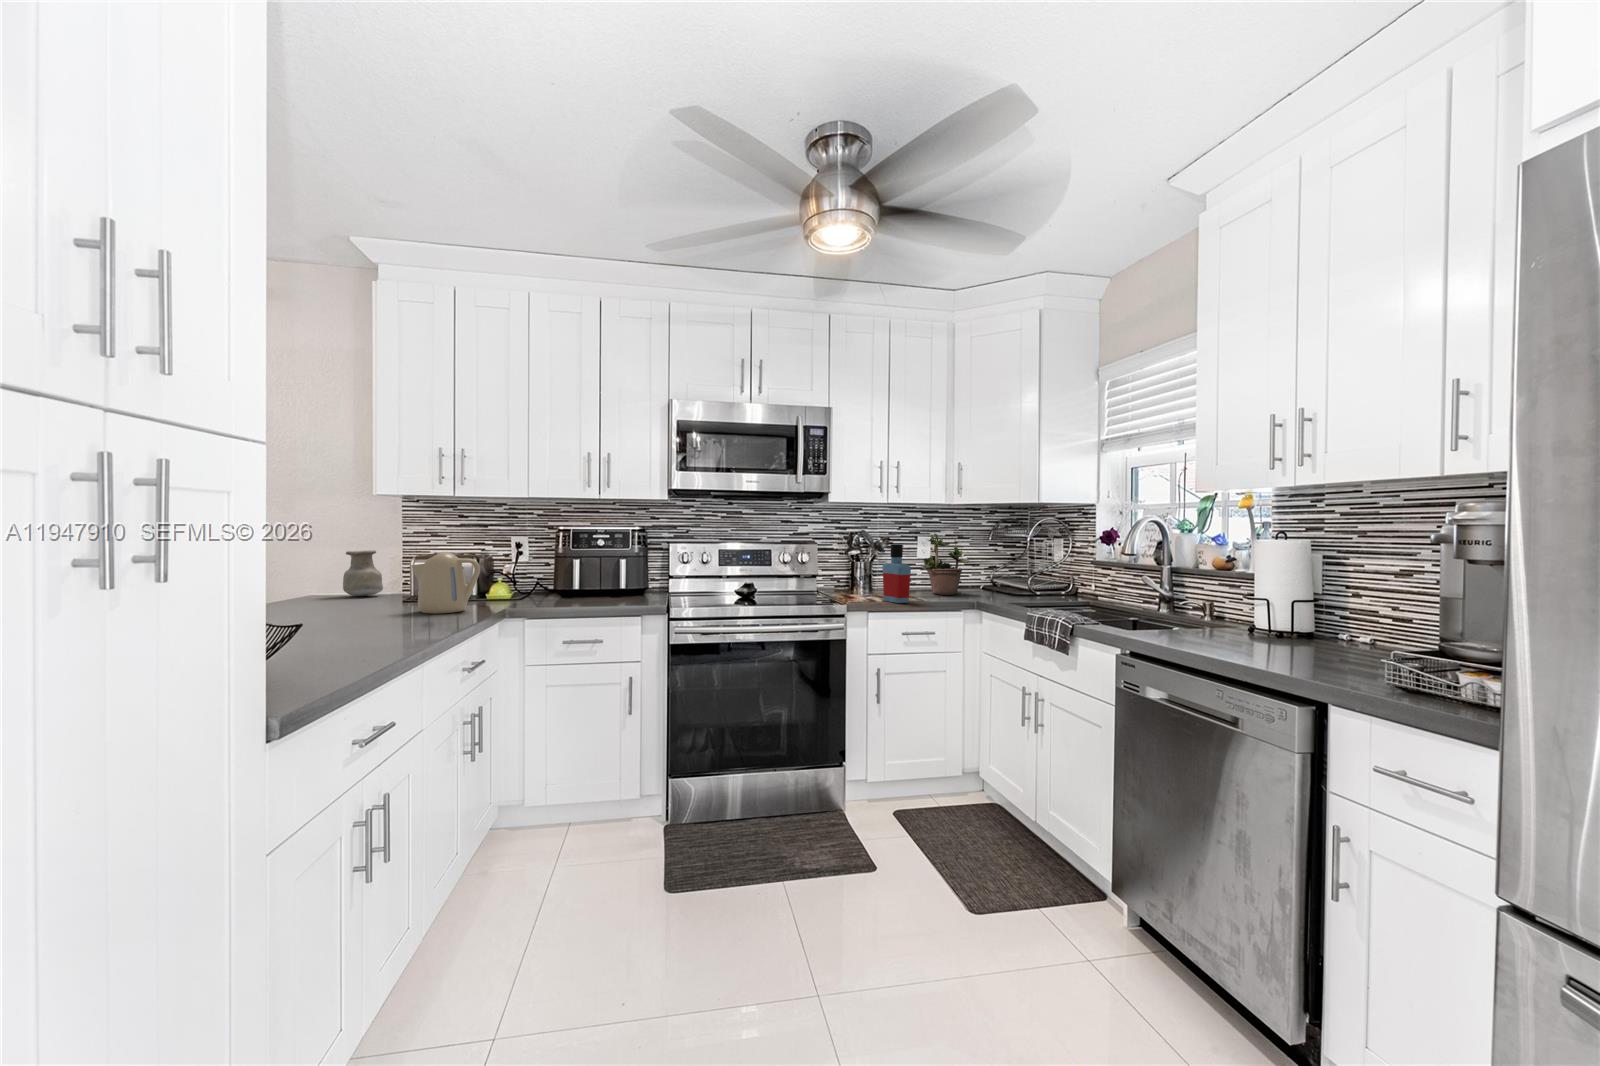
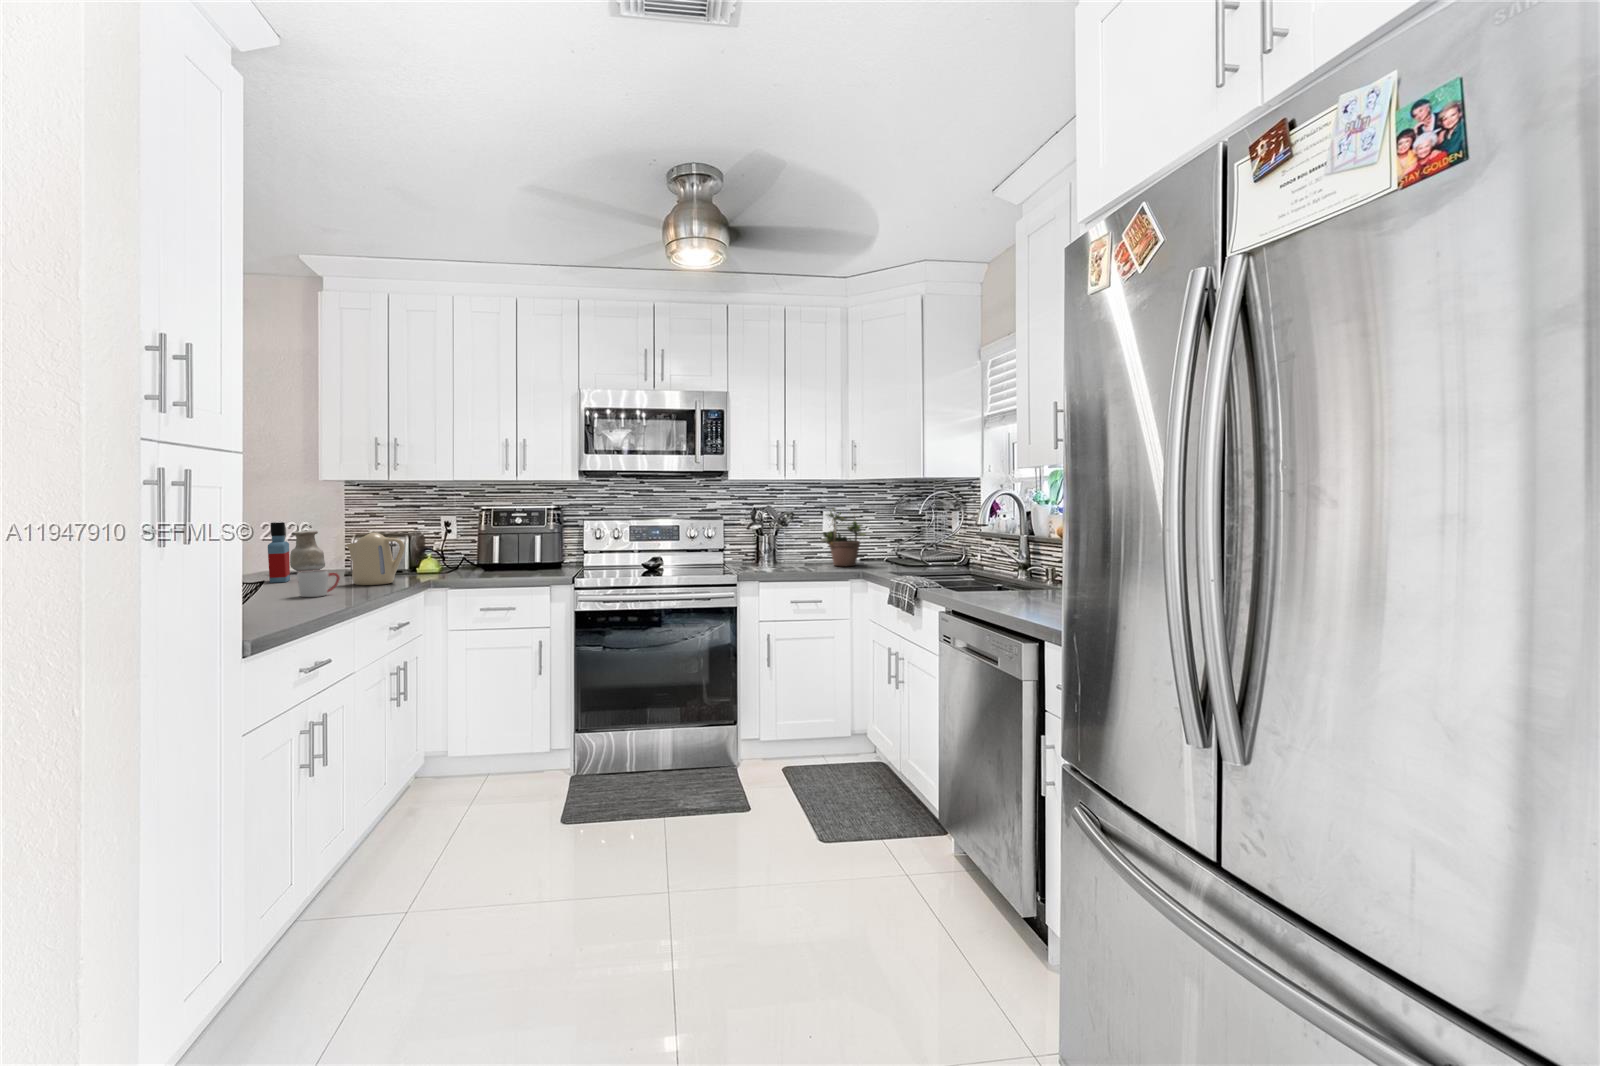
bottle: present [882,544,911,603] -> present [268,522,290,583]
mug: none [353,596,406,630] -> present [297,570,339,597]

